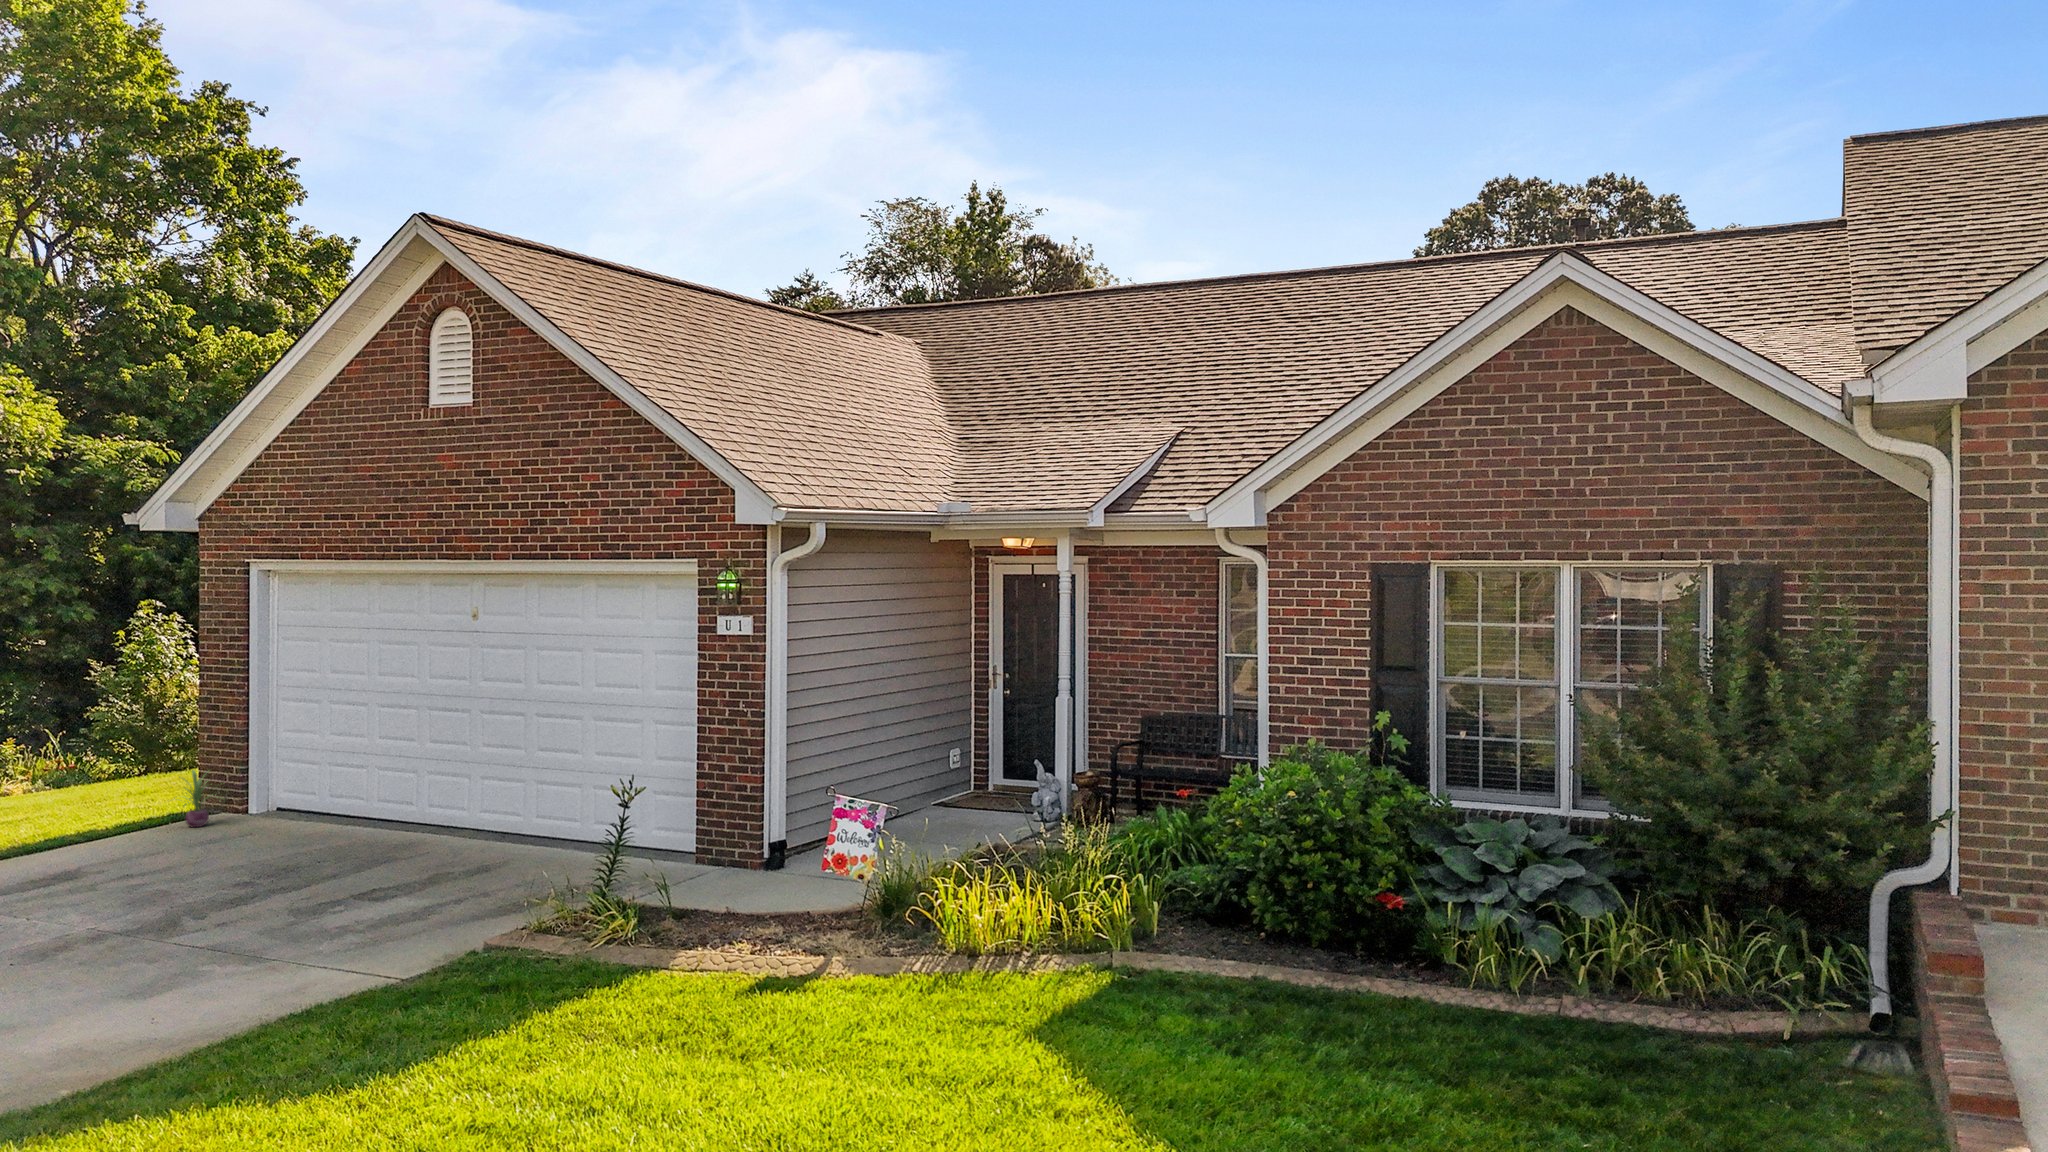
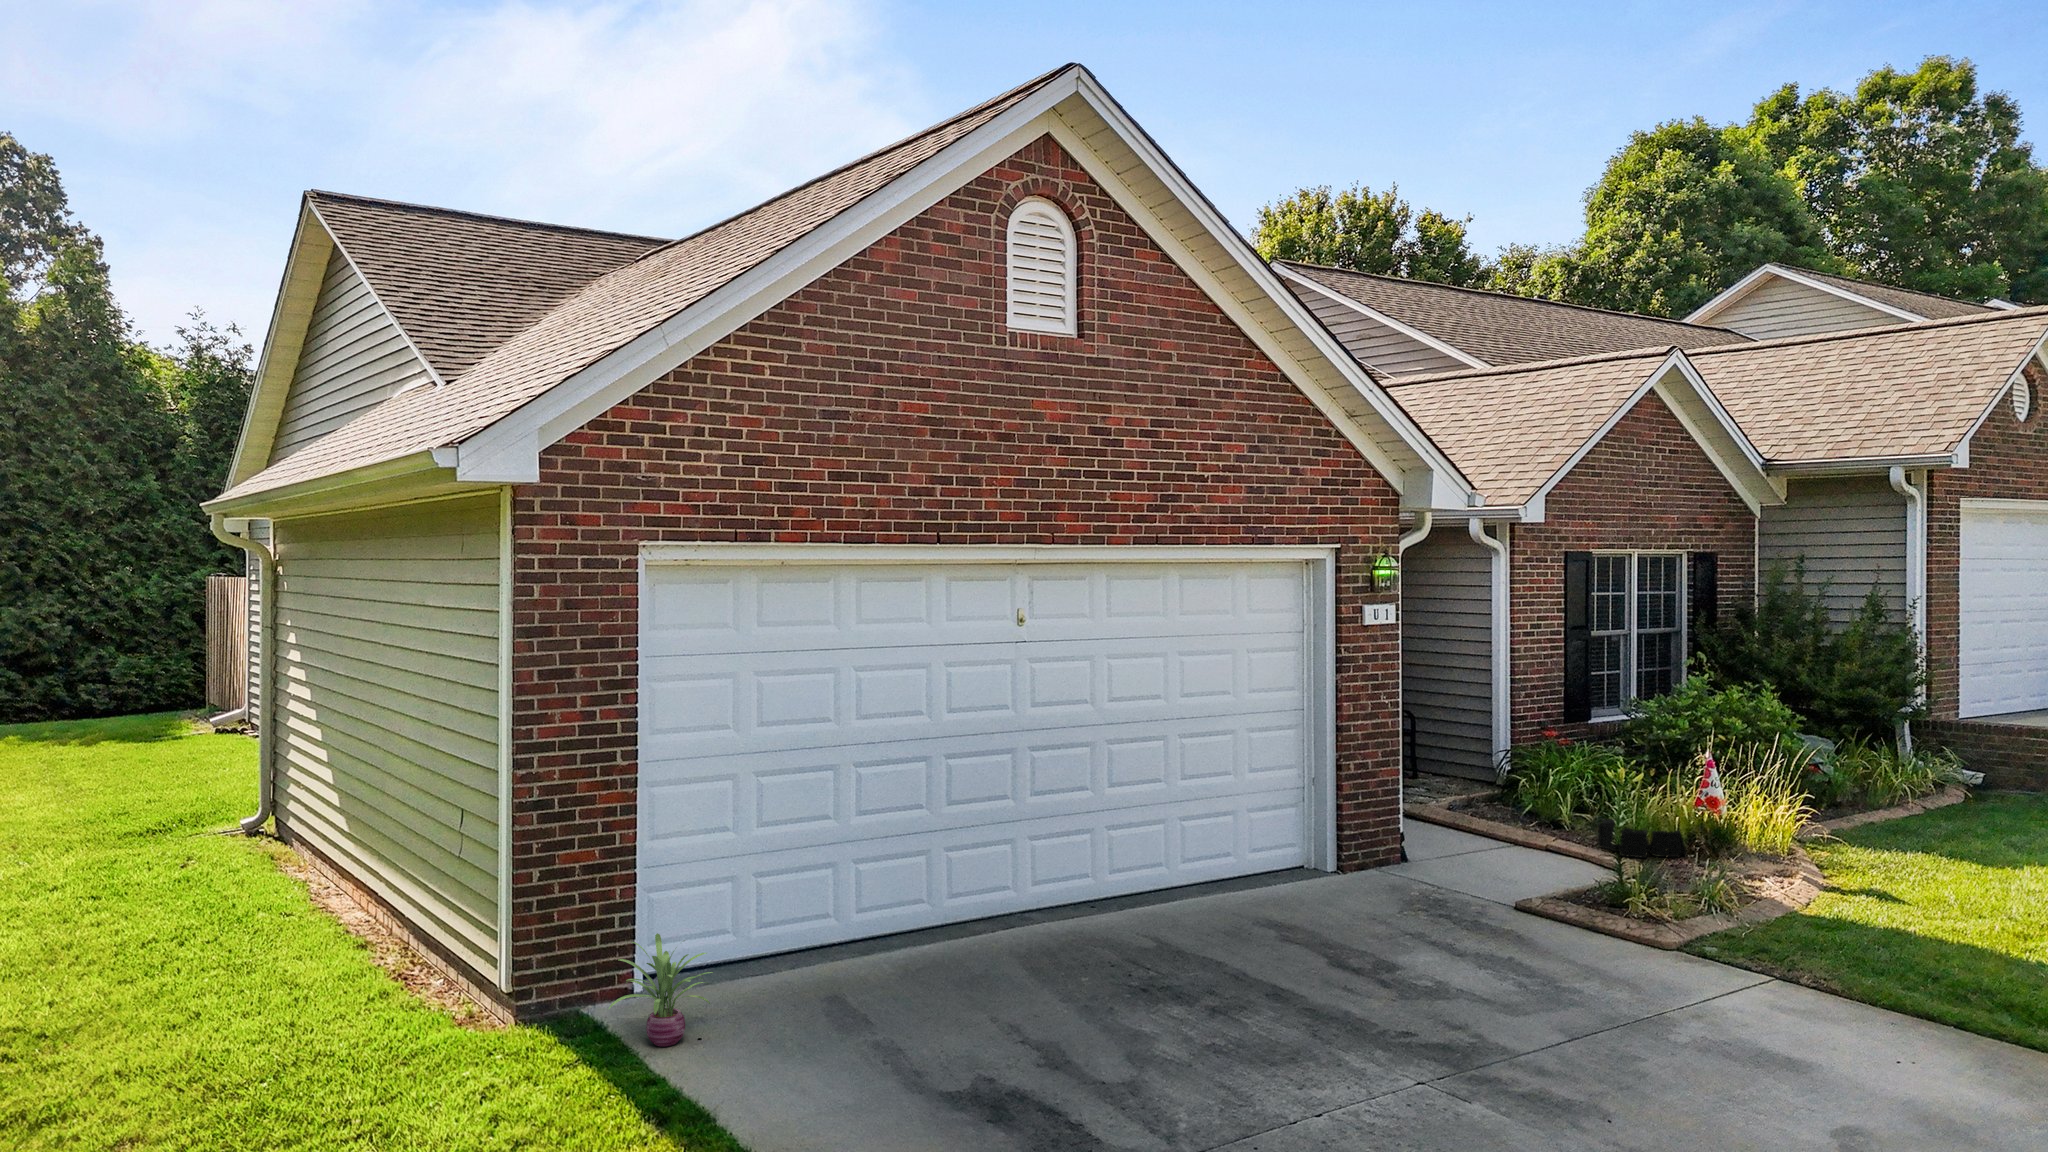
storage bin: none [785,881,860,936] -> present [1598,818,1687,858]

